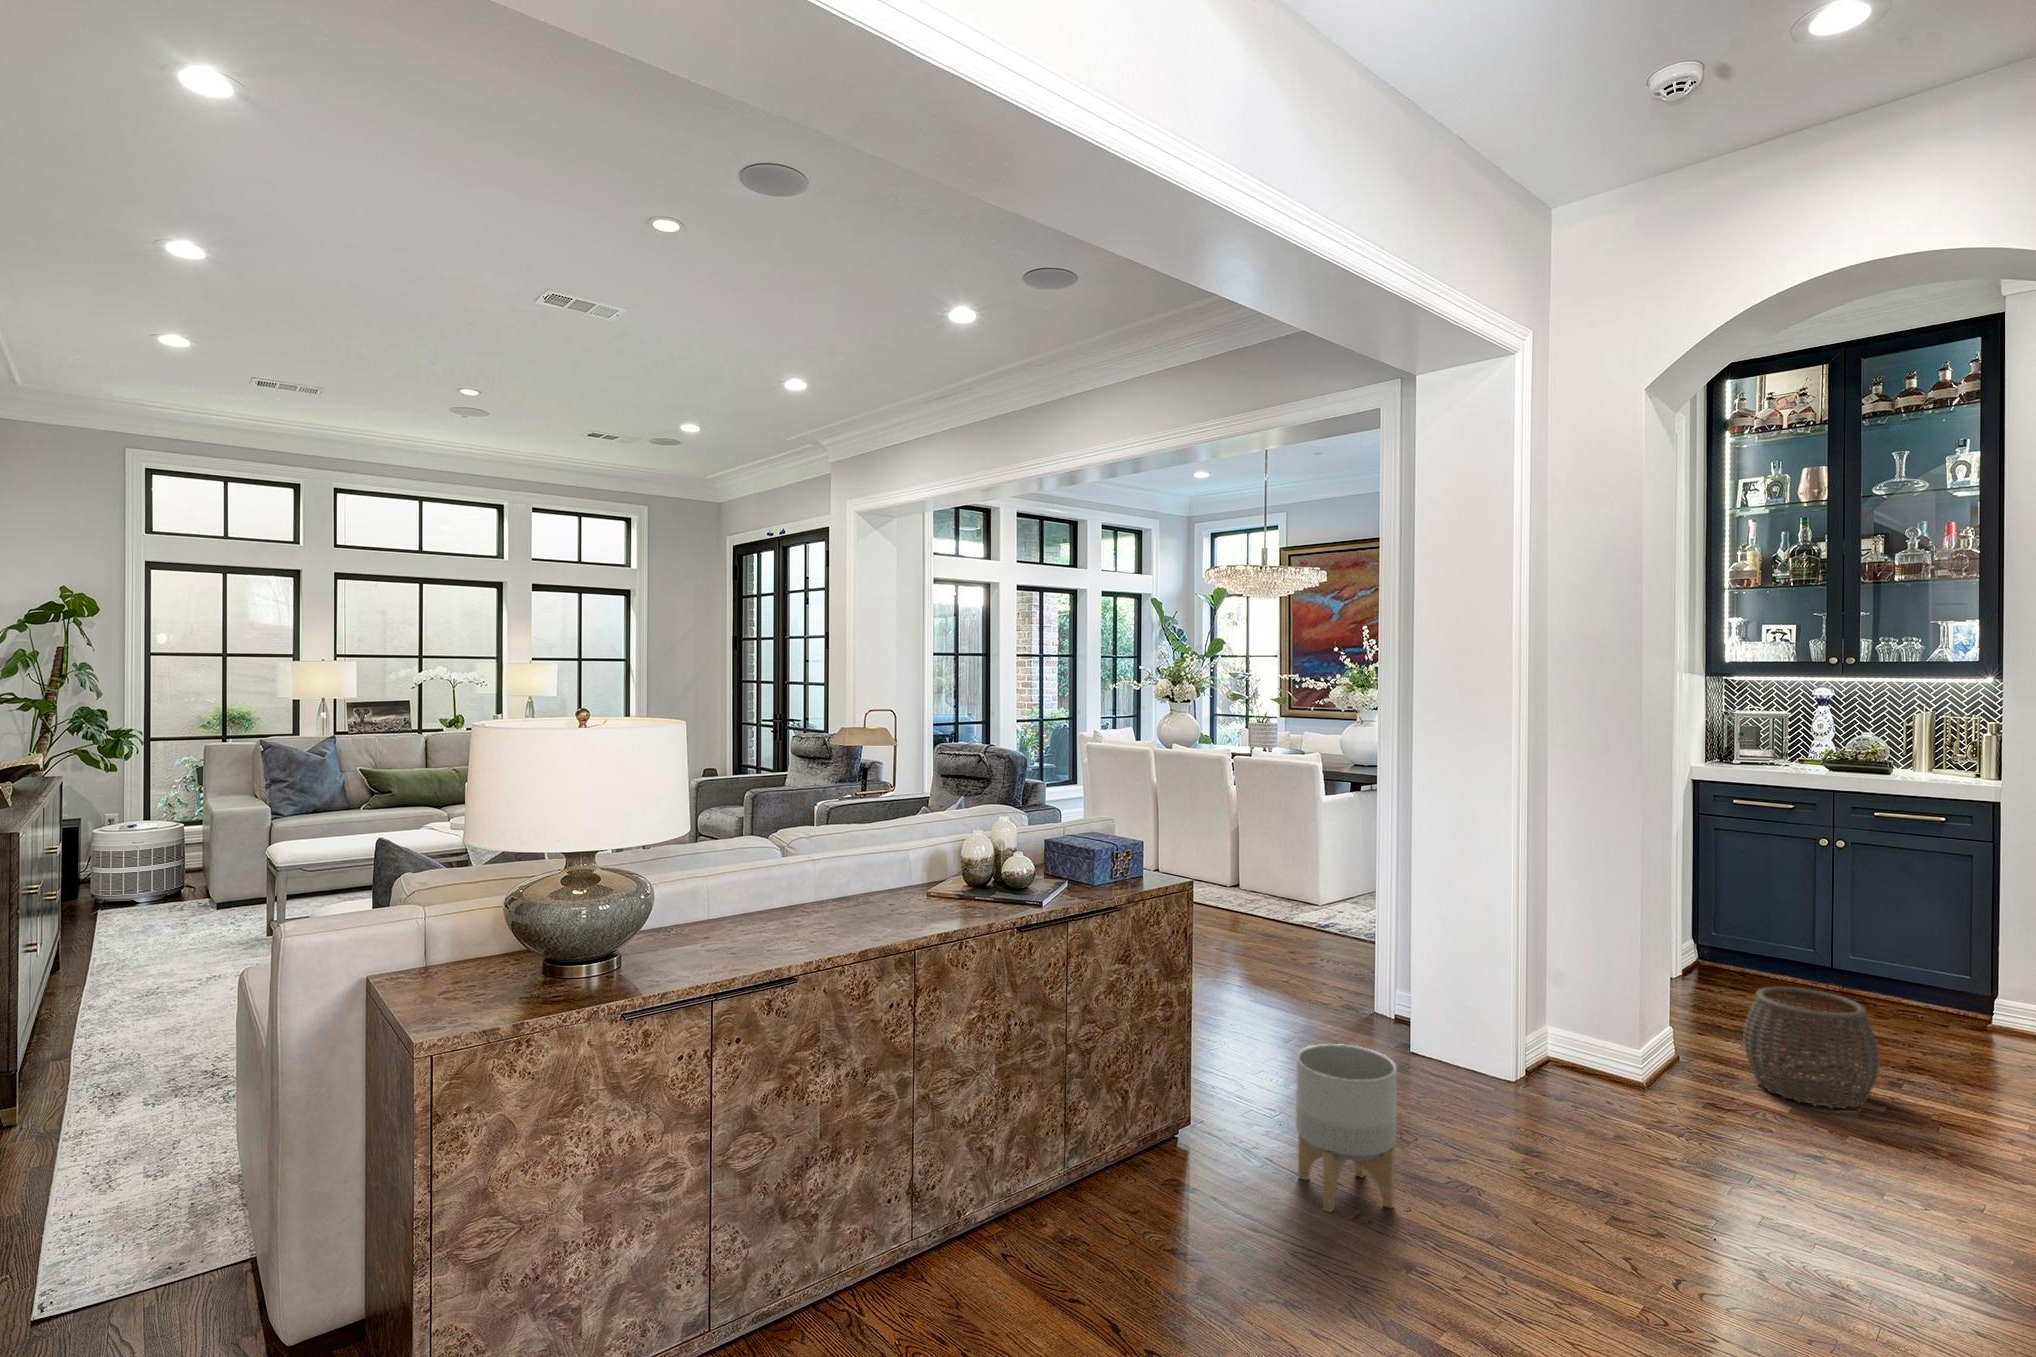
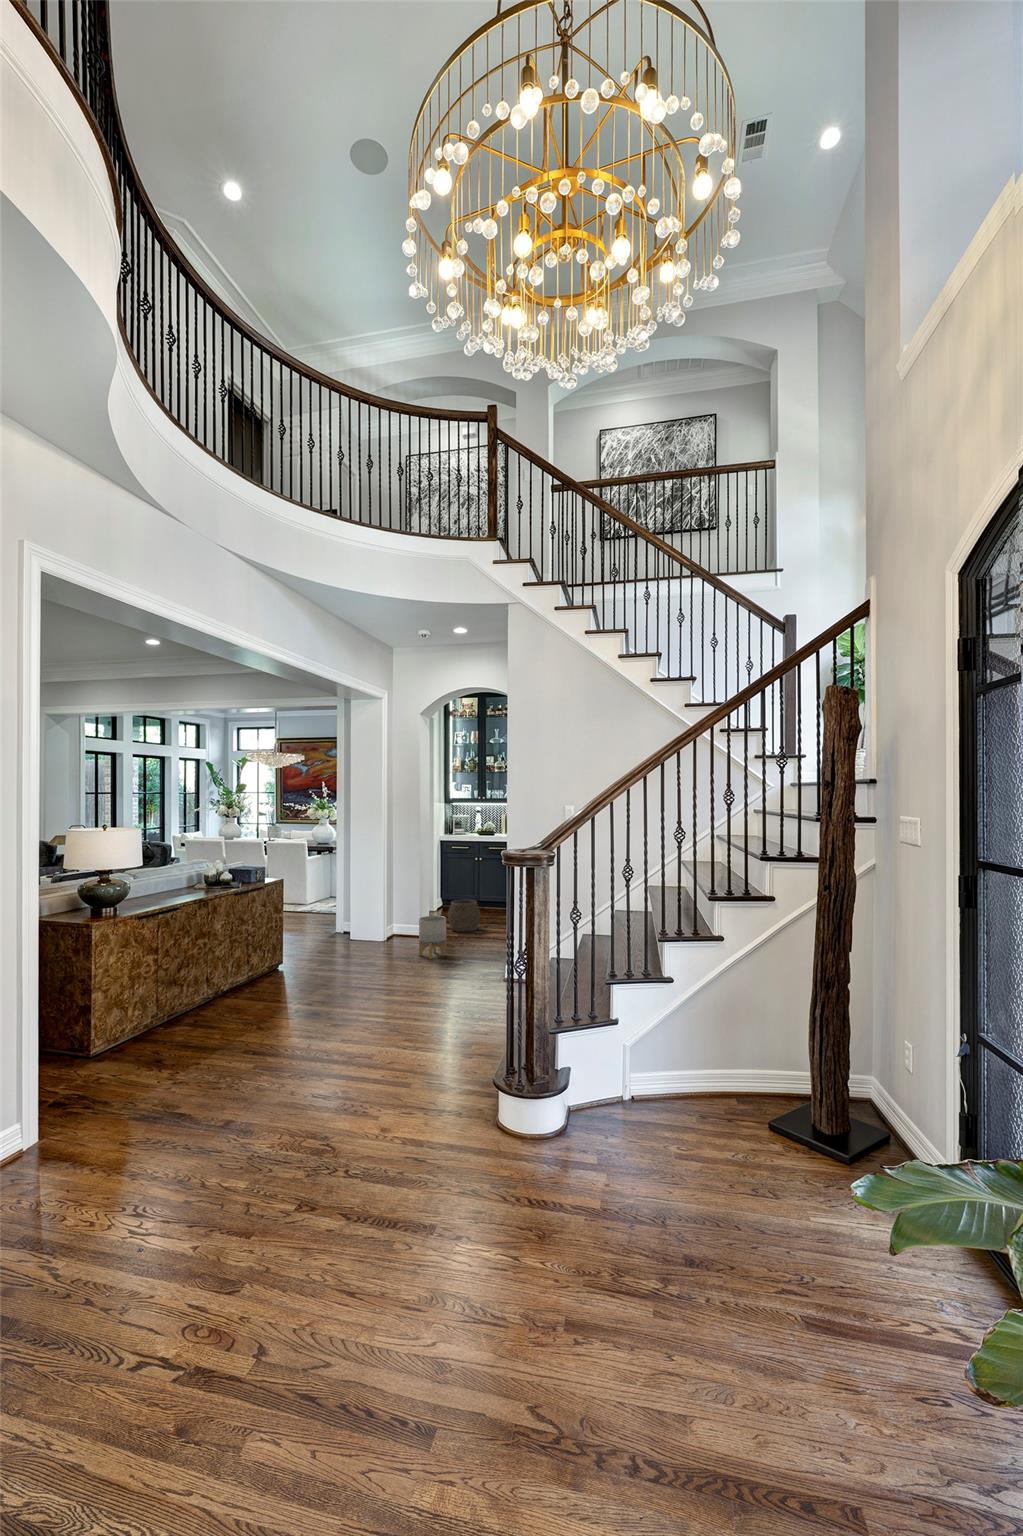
planter: present [1296,1044,1397,1212] -> present [419,916,446,959]

